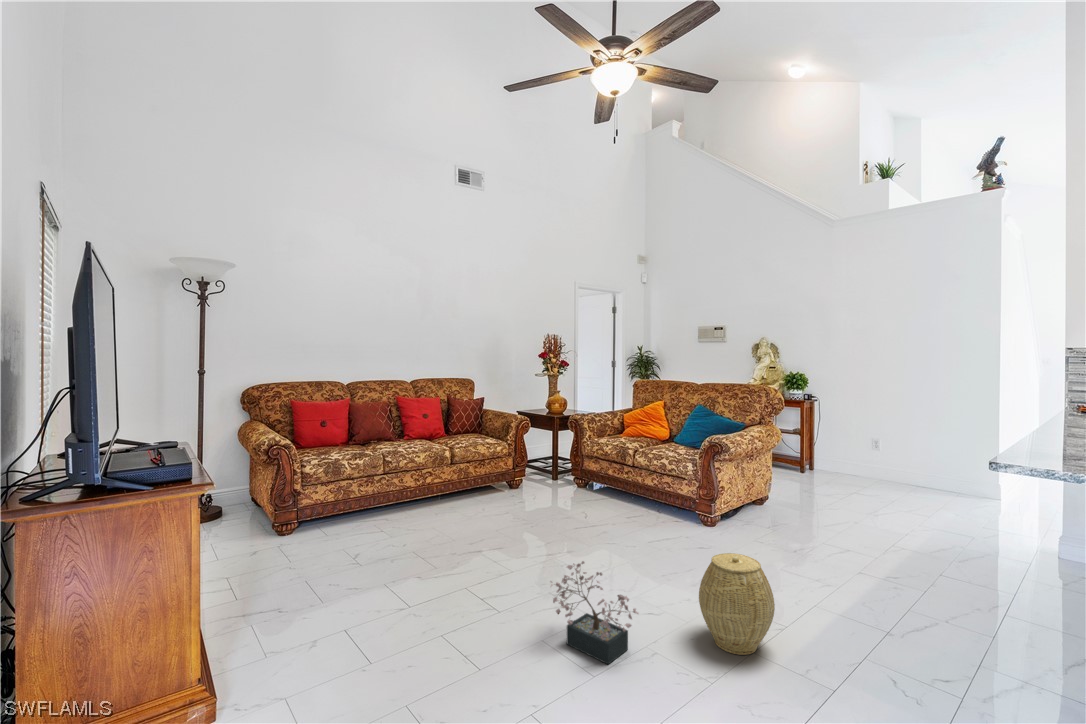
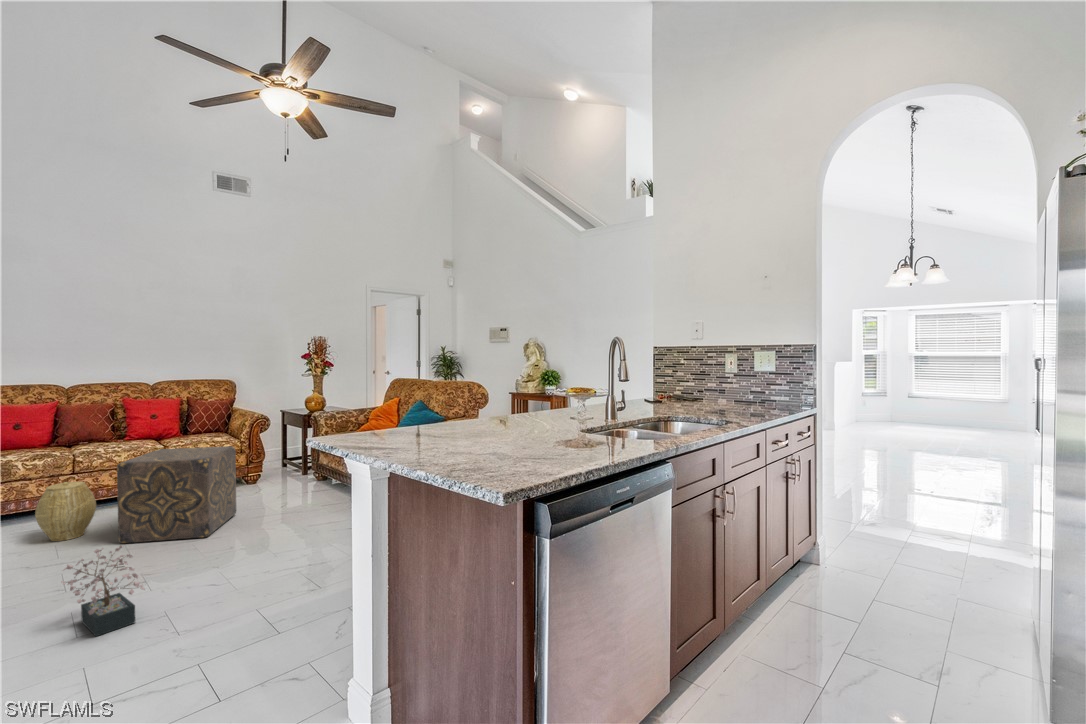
ottoman: none [474,451,559,551] -> present [117,446,236,543]
woven basket: present [699,553,775,655] -> present [35,482,96,541]

